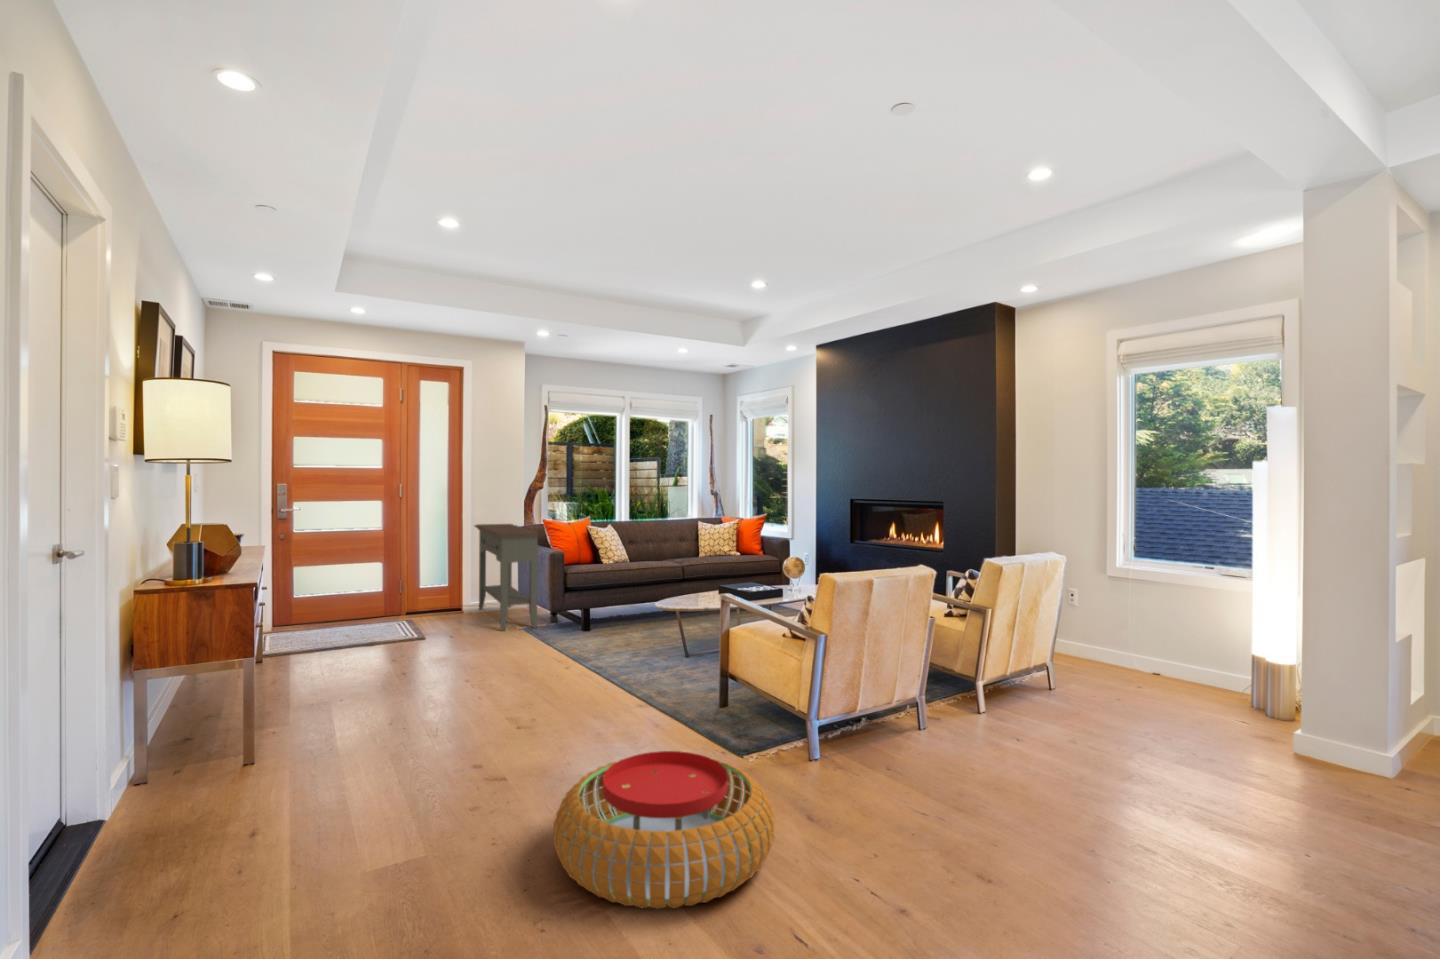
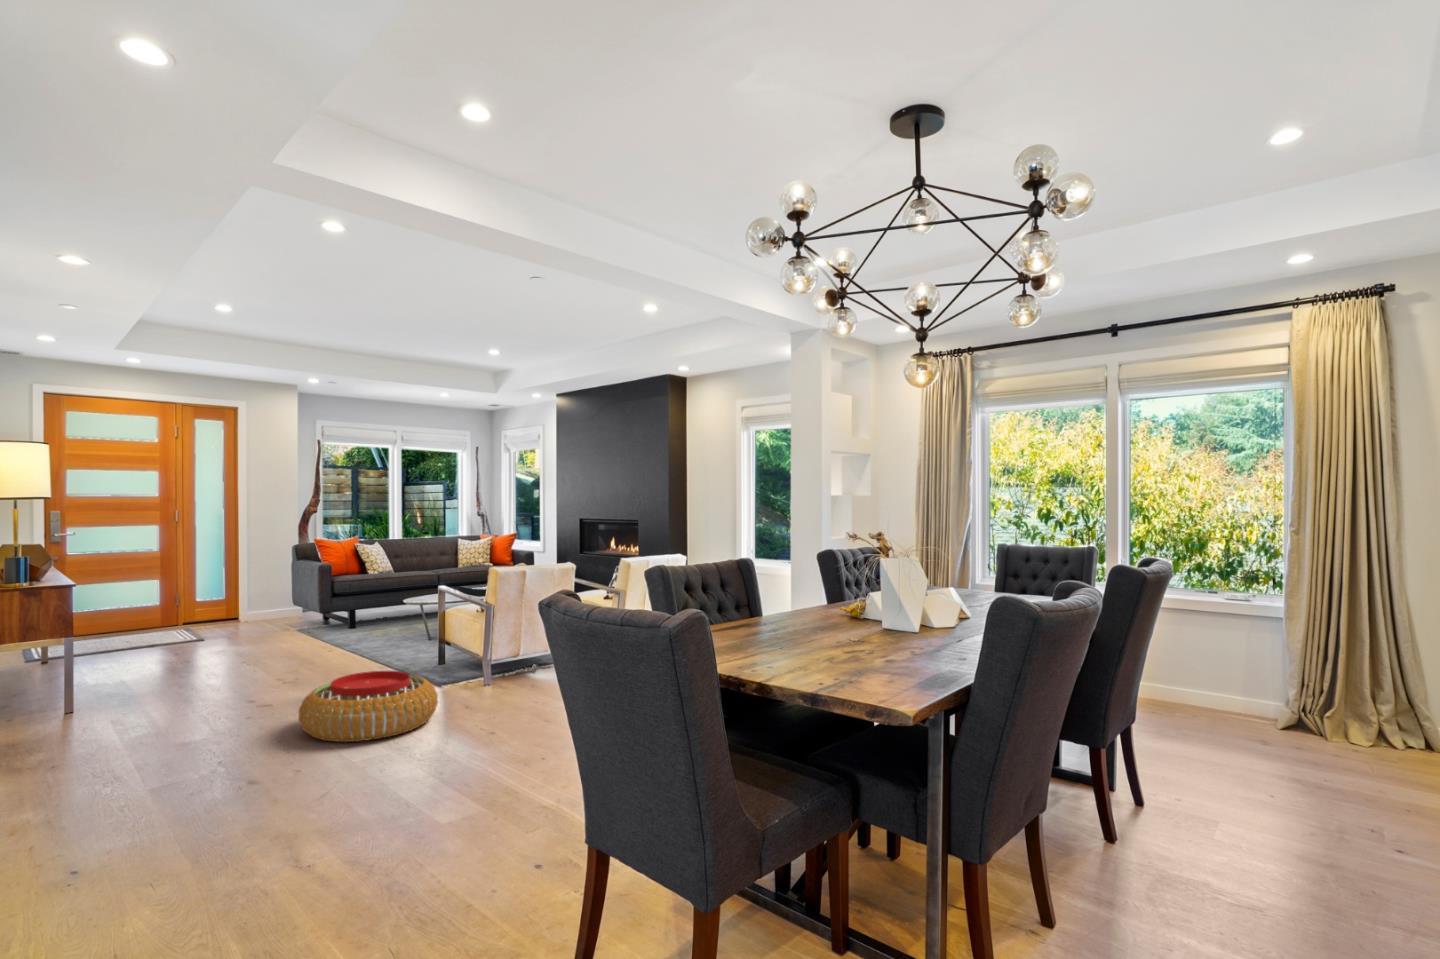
console table: present [475,524,539,631] -> none [248,543,309,632]

